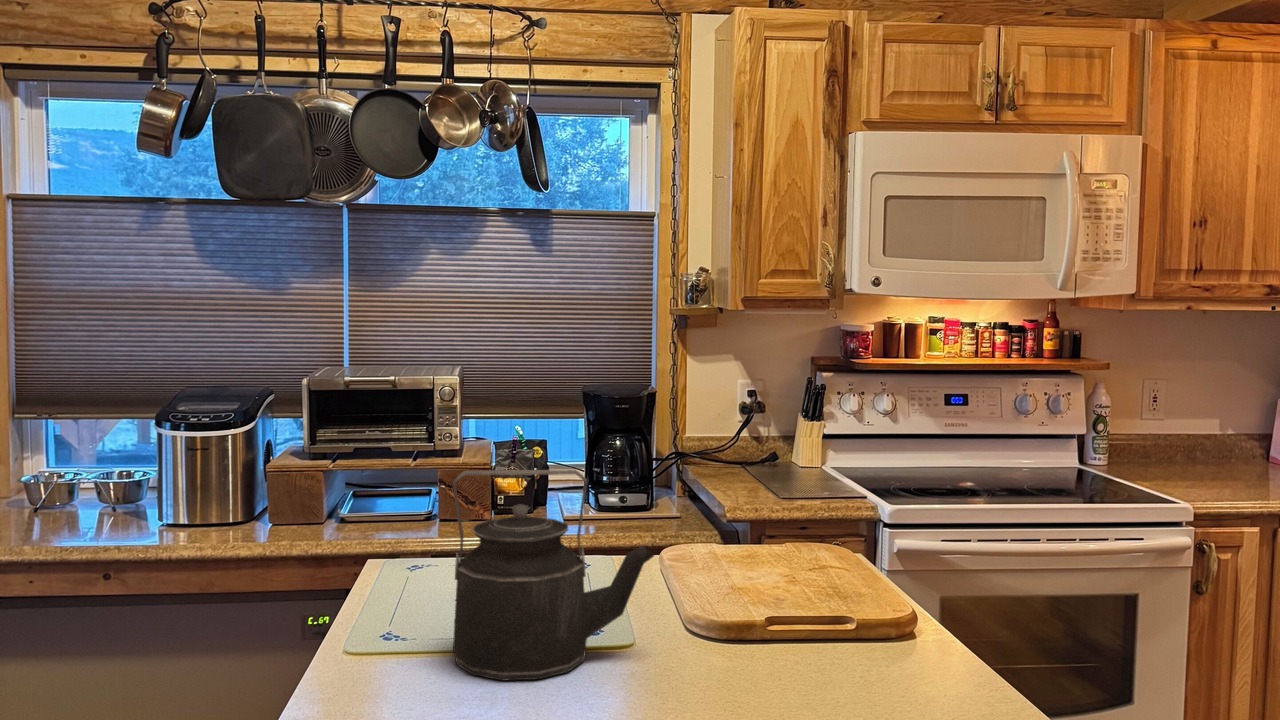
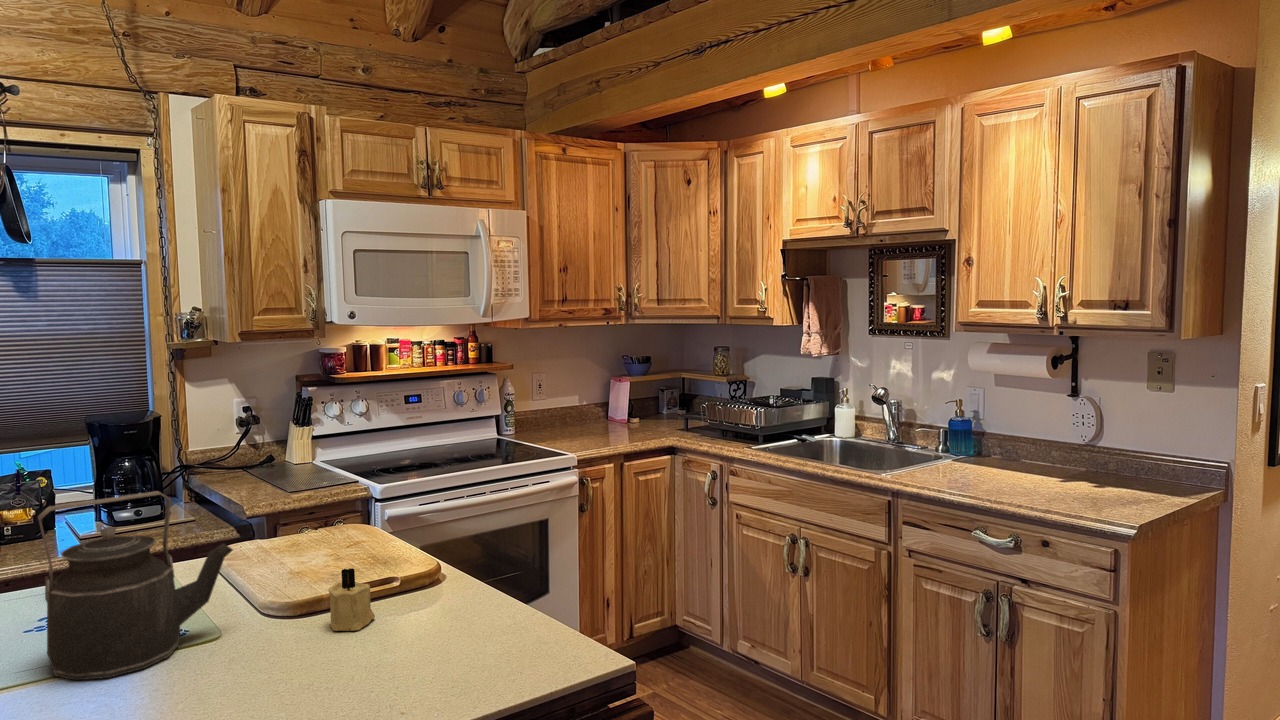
candle: none [758,606,817,693] -> present [328,568,375,631]

